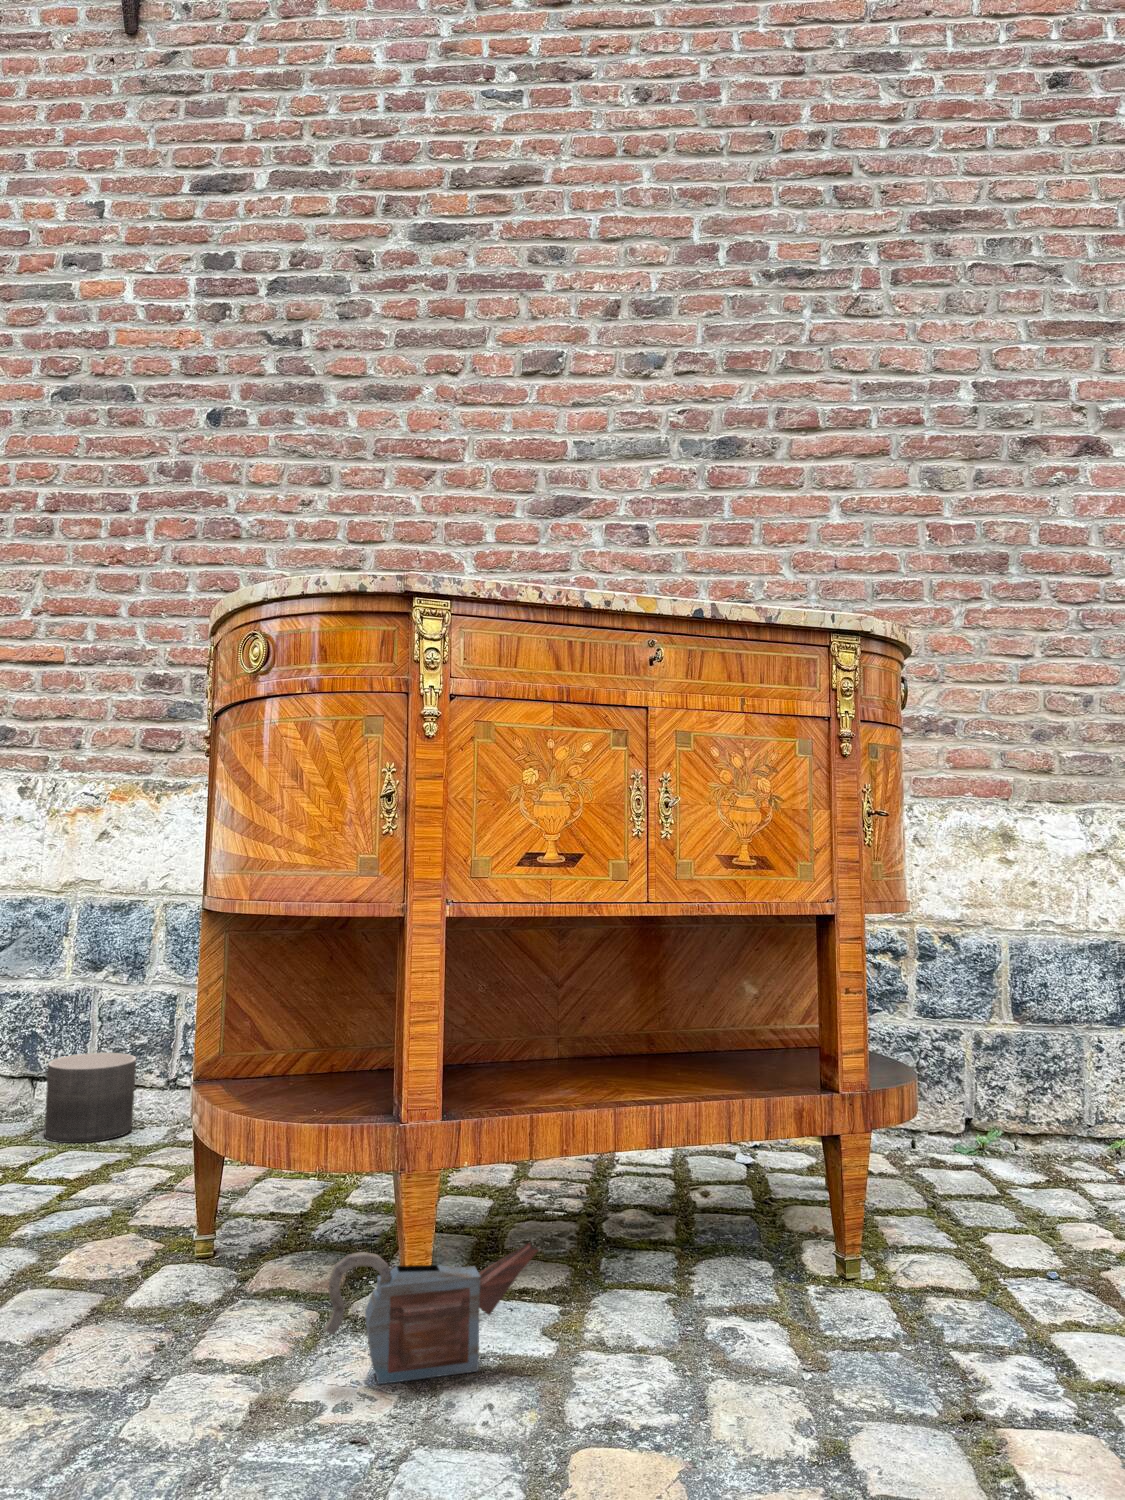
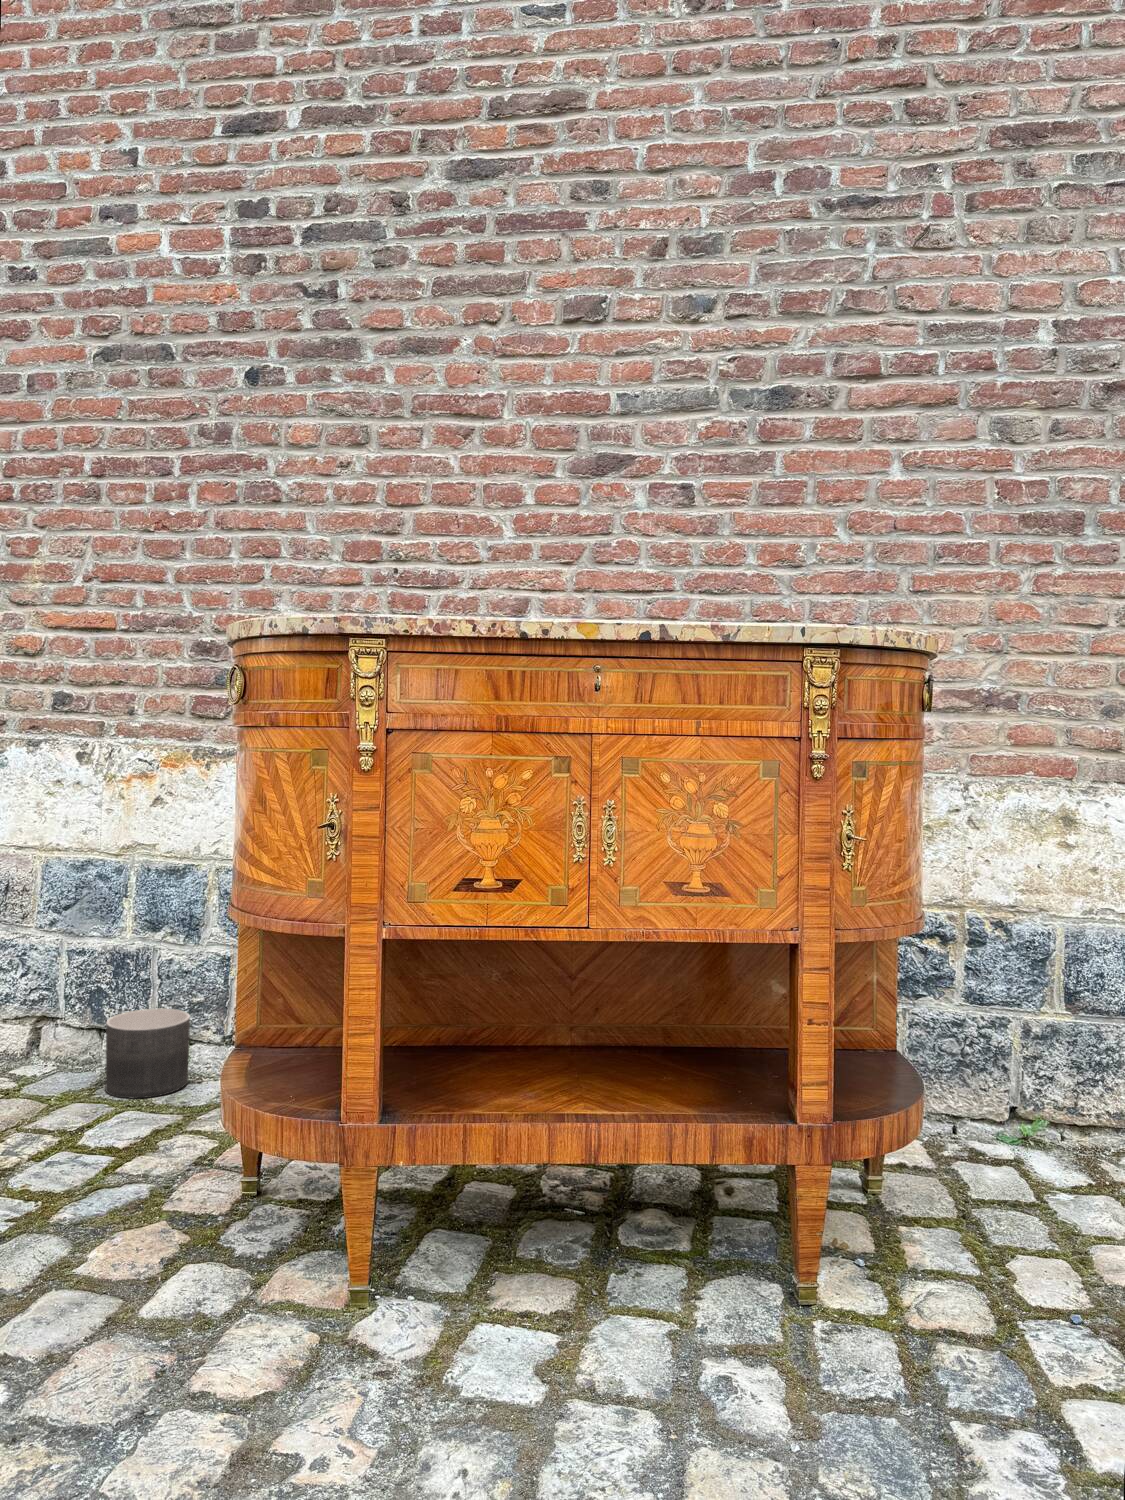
watering can: present [325,1243,538,1384] -> none [302,1305,528,1449]

